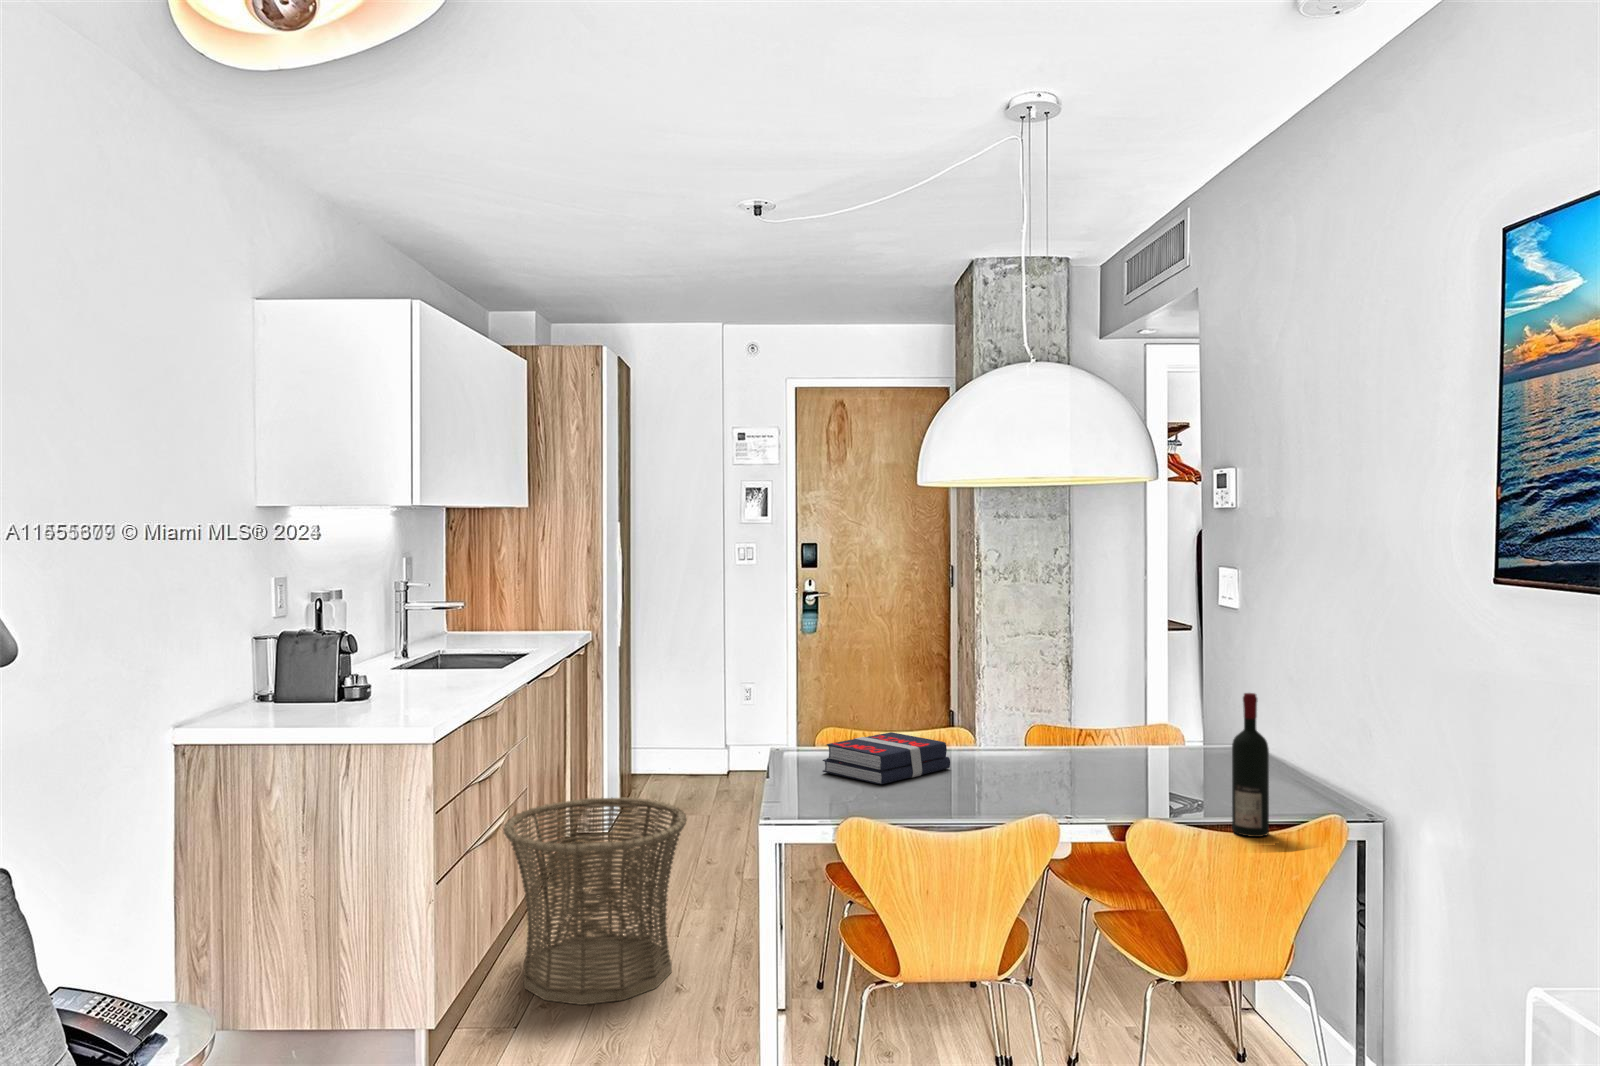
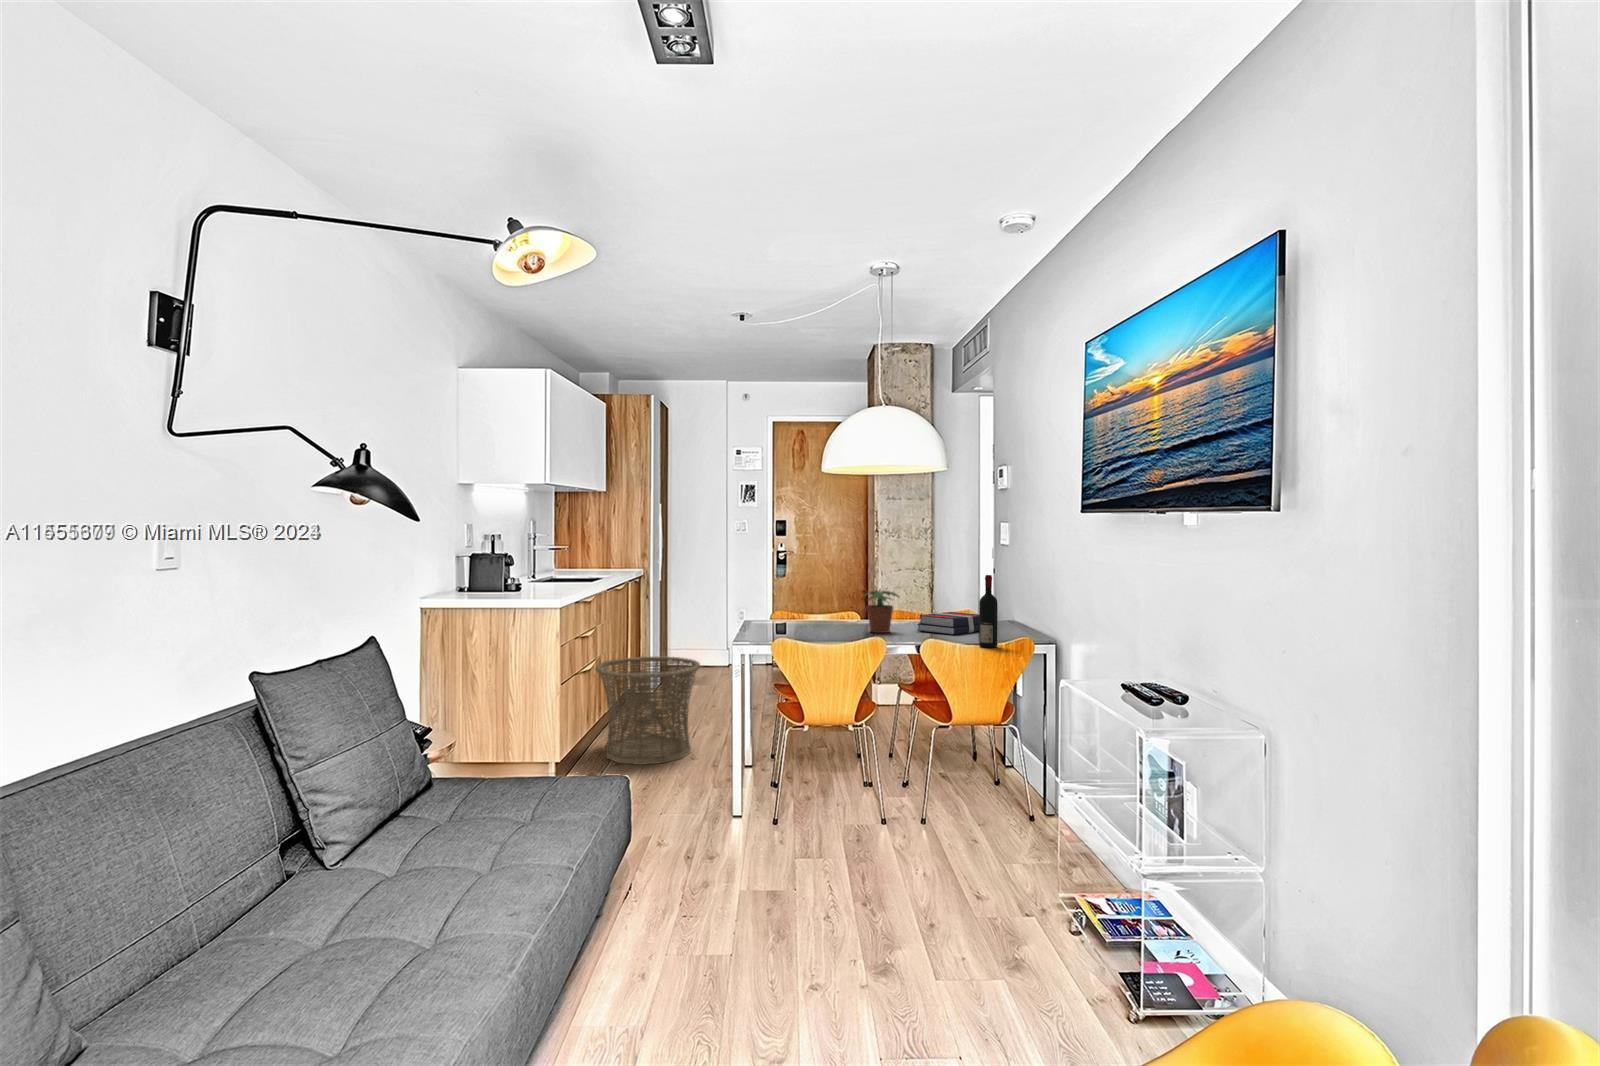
potted plant: none [983,701,1056,784] -> present [863,591,899,633]
book: present [823,732,950,784] -> present [917,612,979,635]

